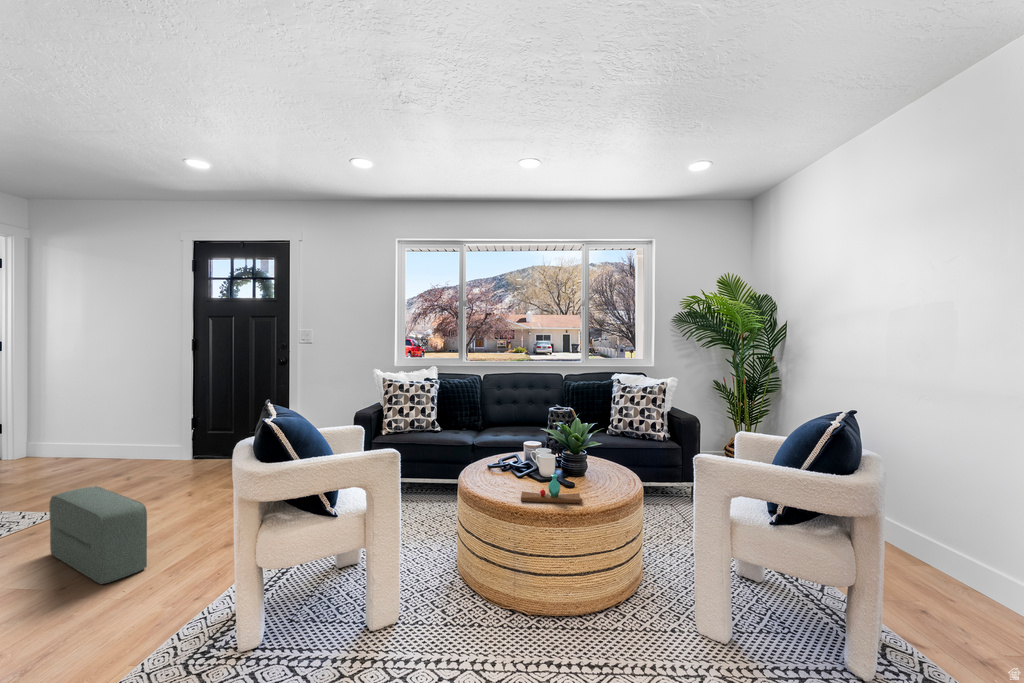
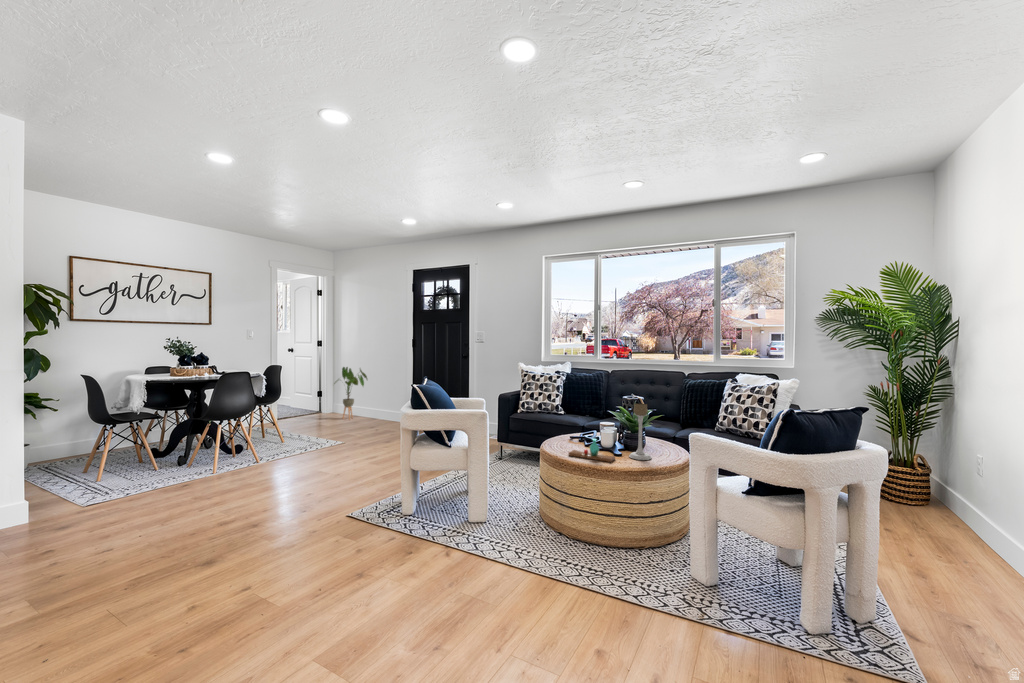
house plant: none [32,384,105,468] -> present [342,367,367,419]
candle holder: none [588,422,615,493] -> present [629,404,651,460]
pouf: present [49,486,147,584] -> none [330,424,370,476]

